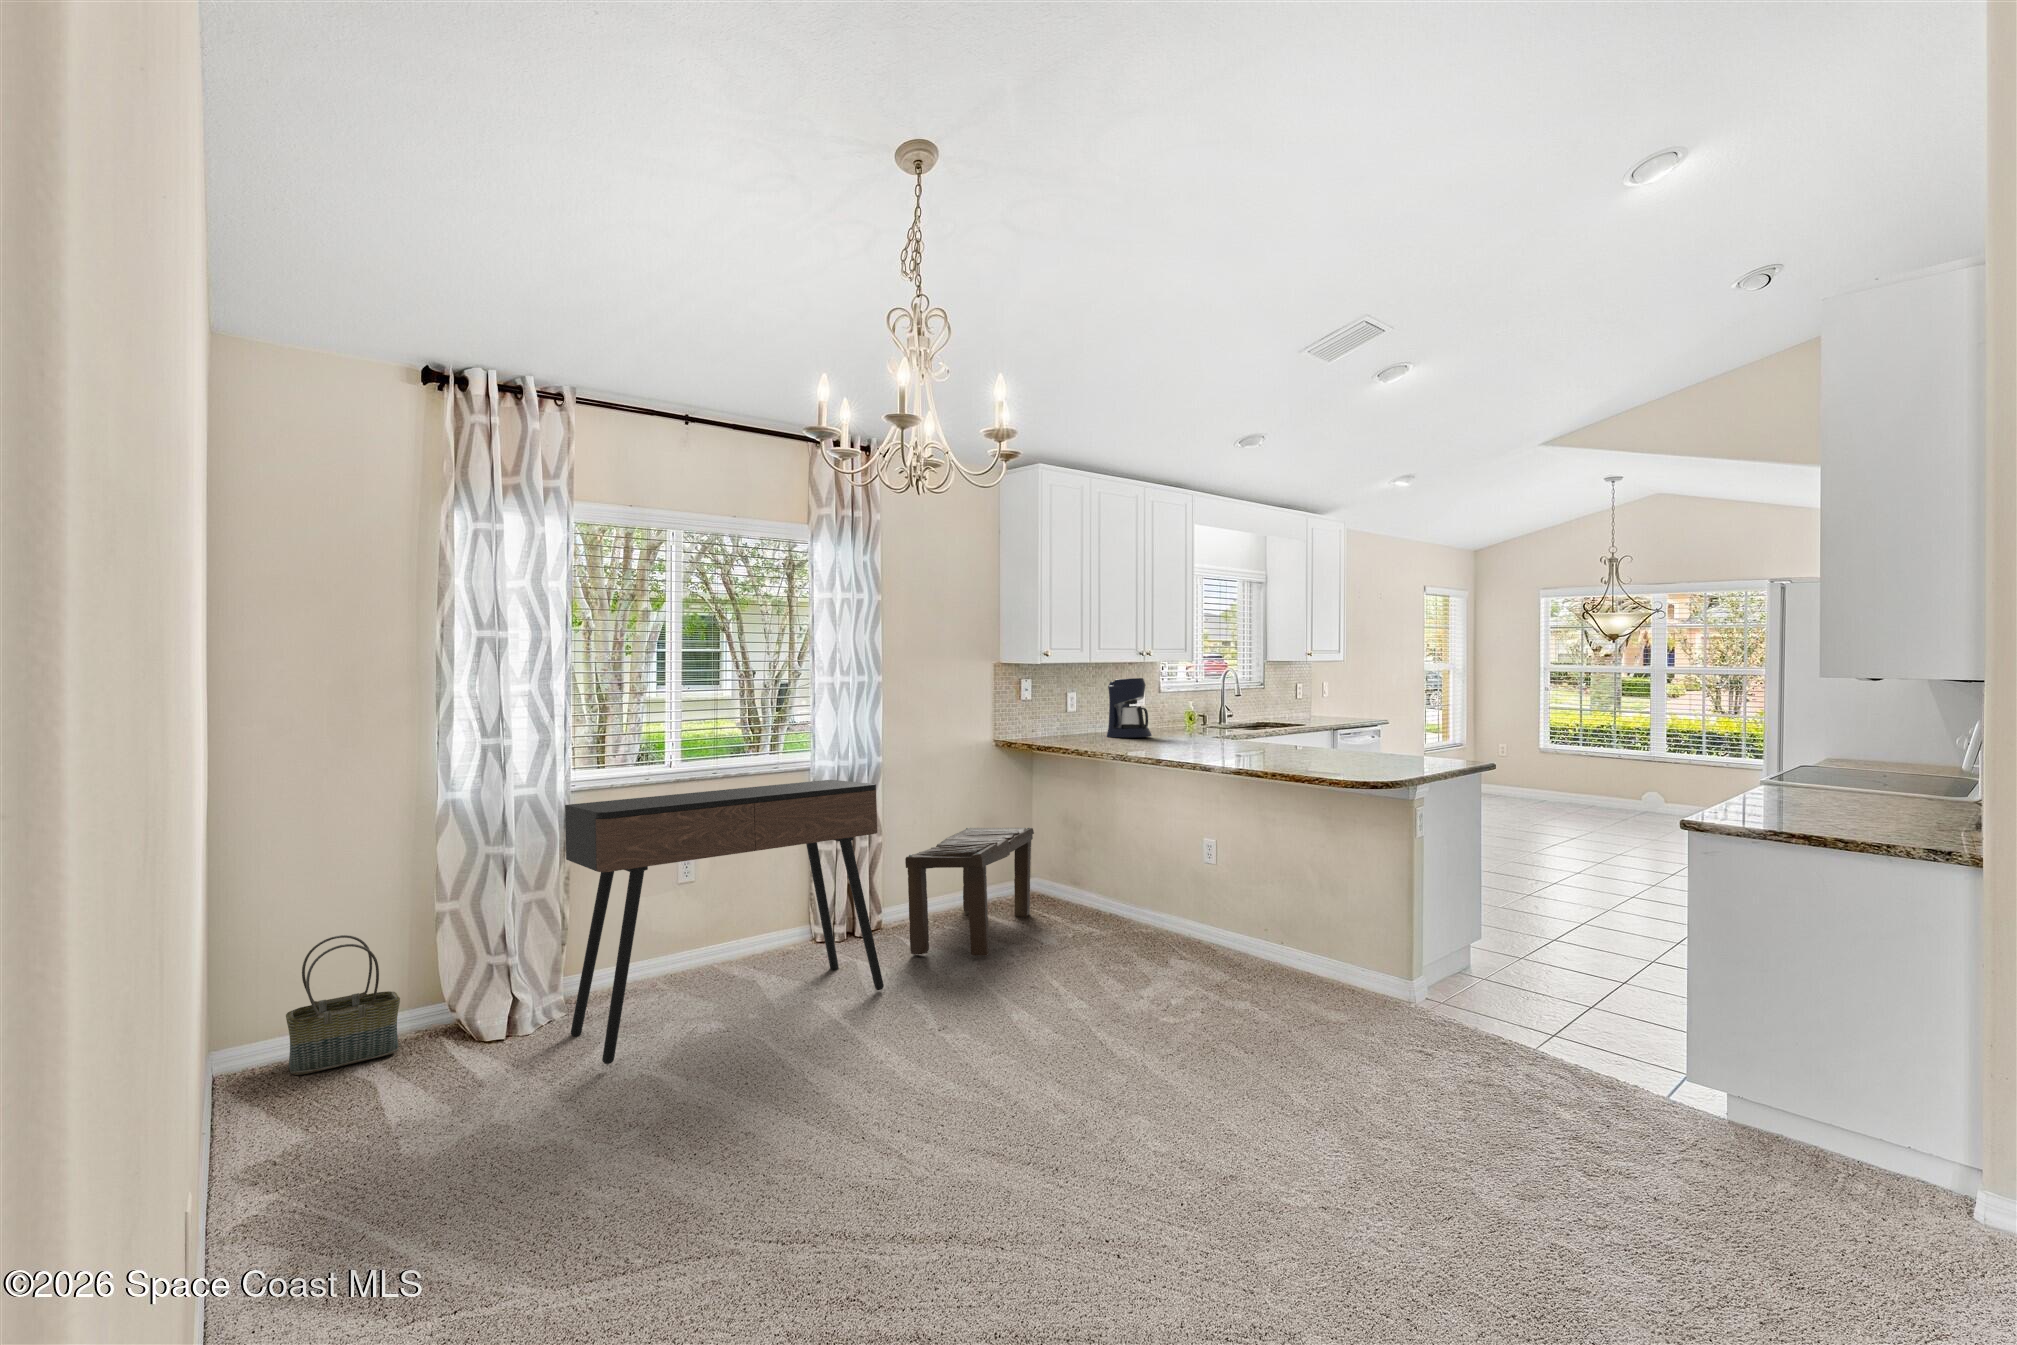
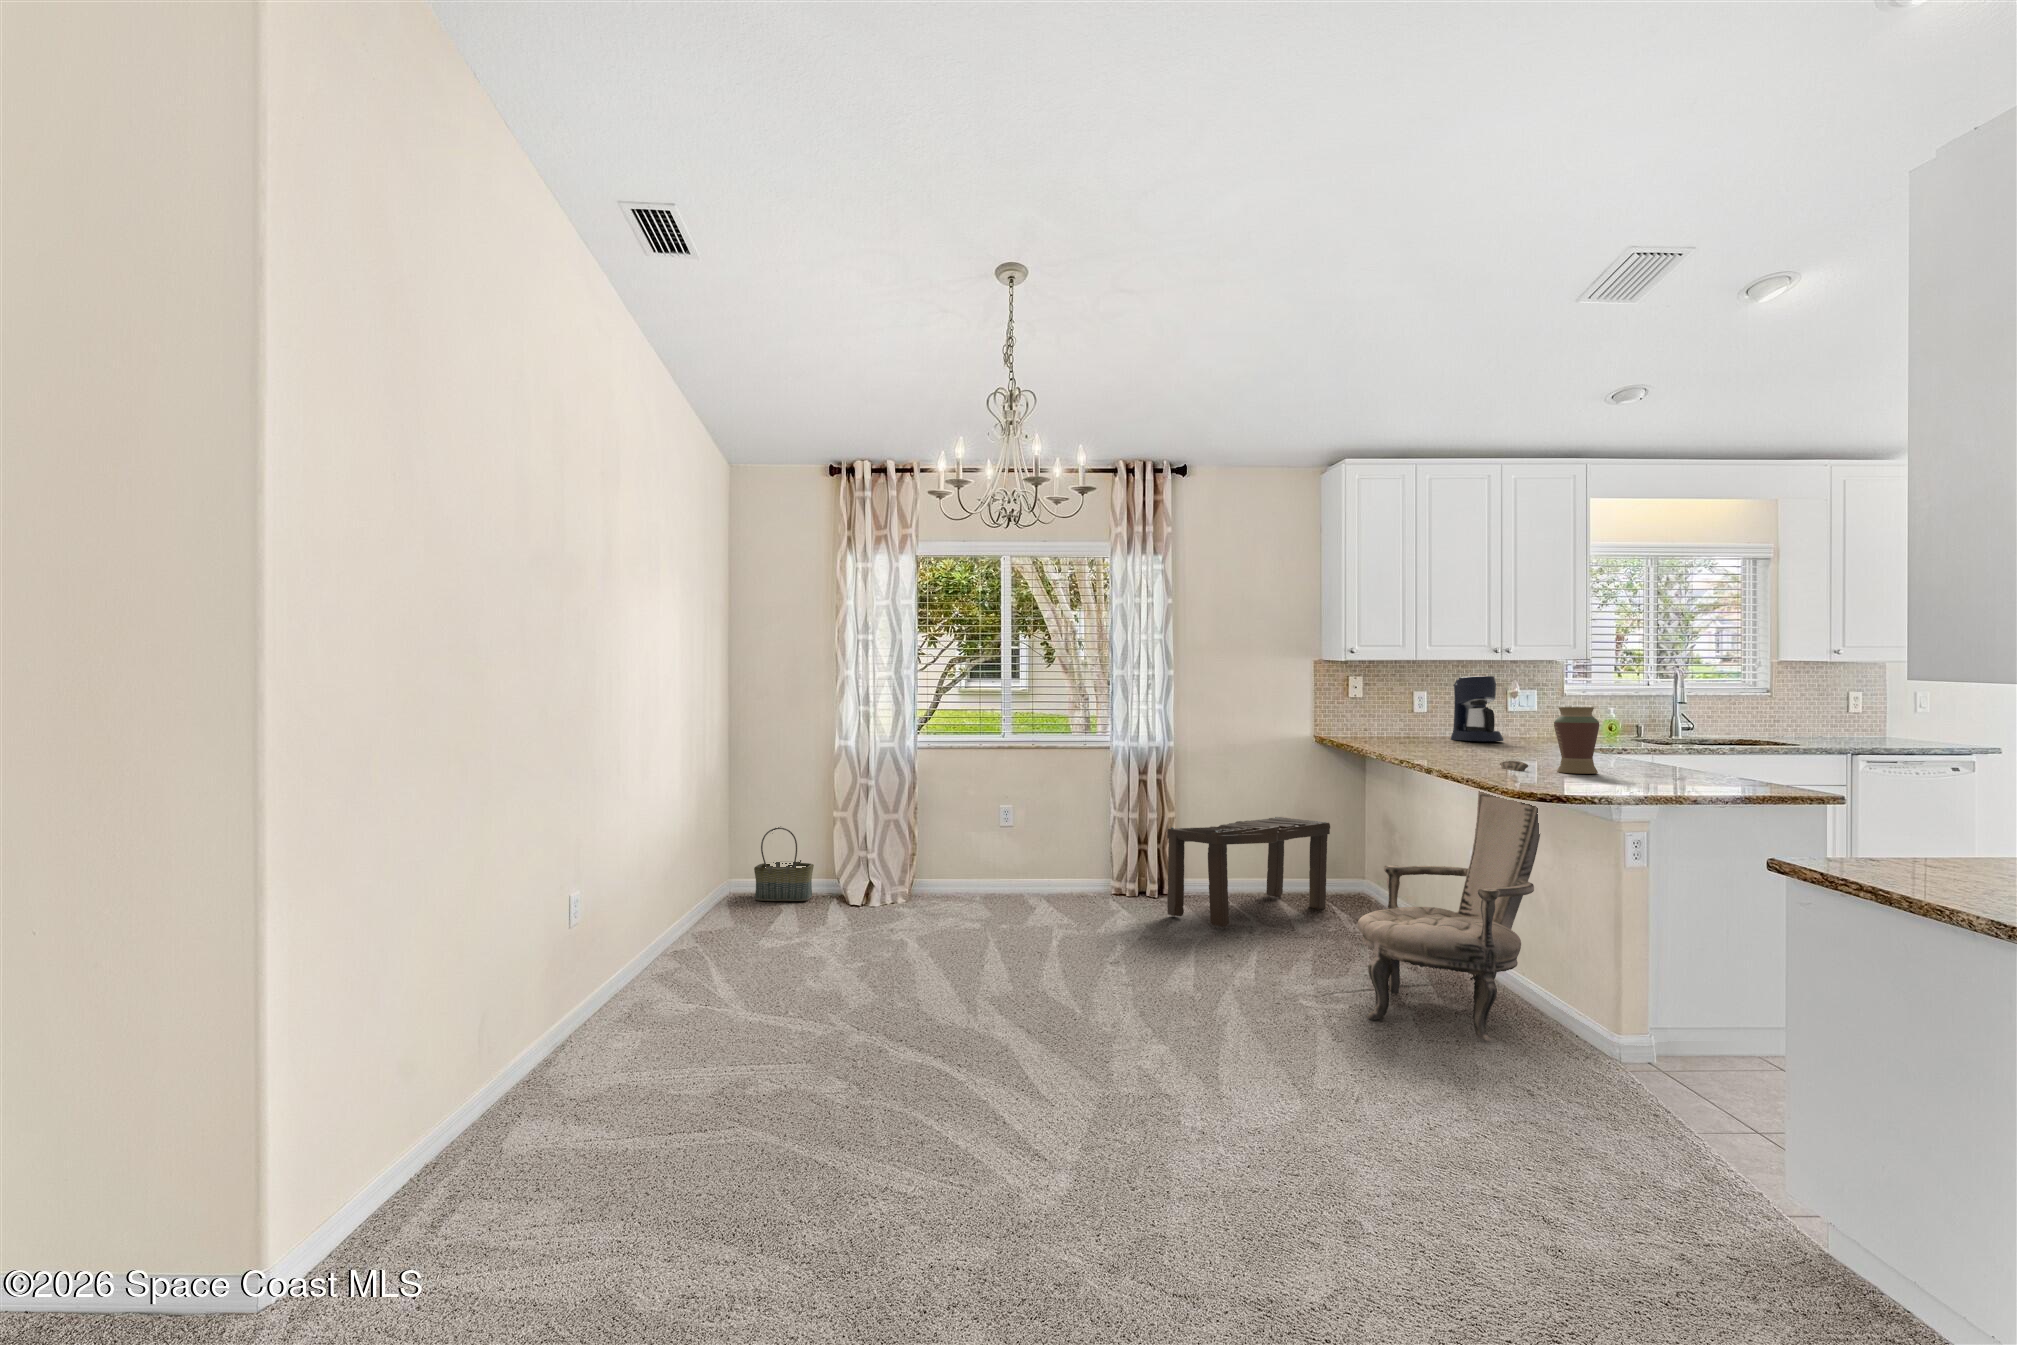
vase: none [1299,705,1335,762] -> present [1554,707,1600,774]
armchair: none [1181,755,1333,1017] -> present [1358,761,1540,1040]
console table: present [565,780,884,1064] -> none [884,754,1111,931]

